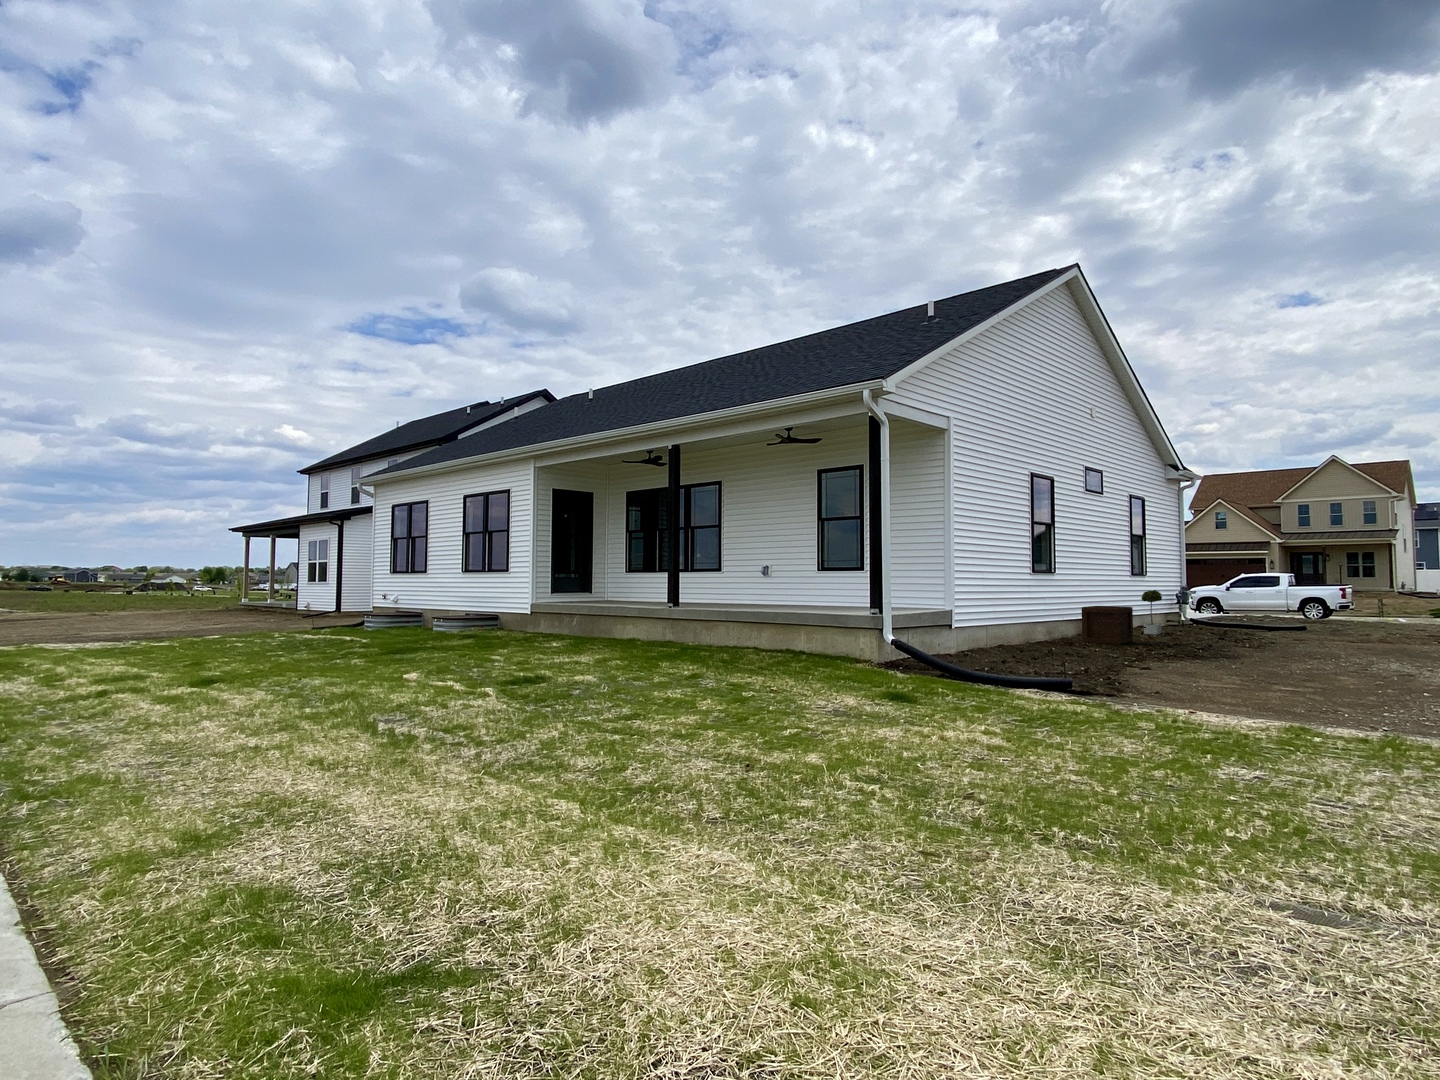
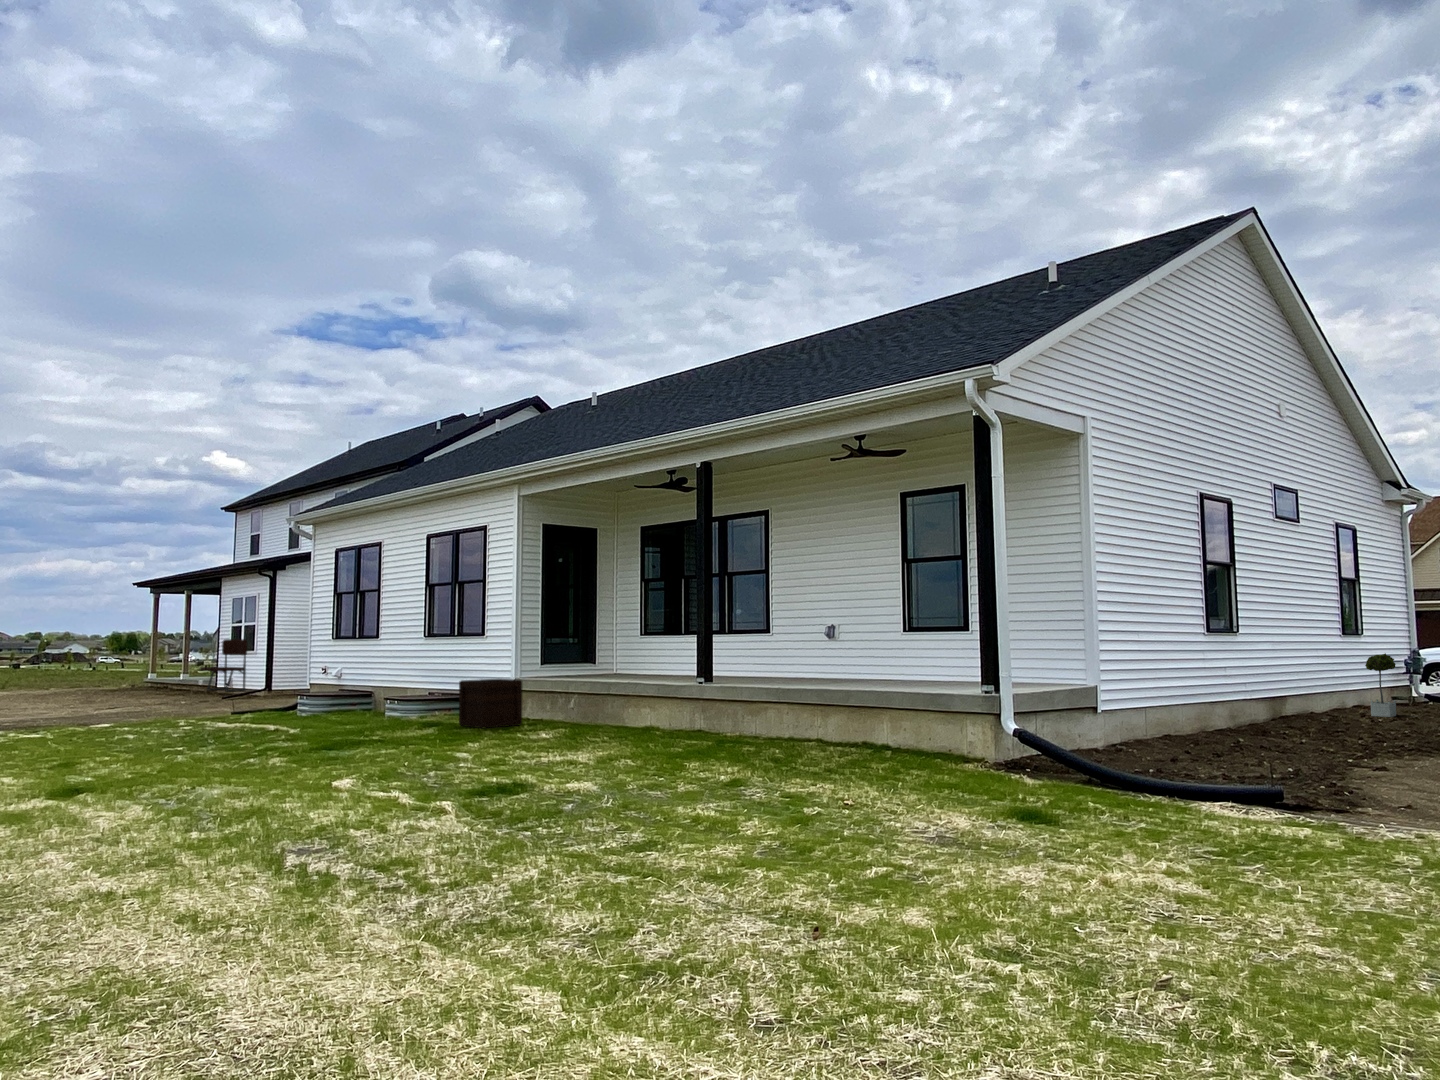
bench: none [290,574,326,613] -> present [200,639,247,692]
wooden crate: present [1082,606,1133,645] -> present [459,679,522,728]

